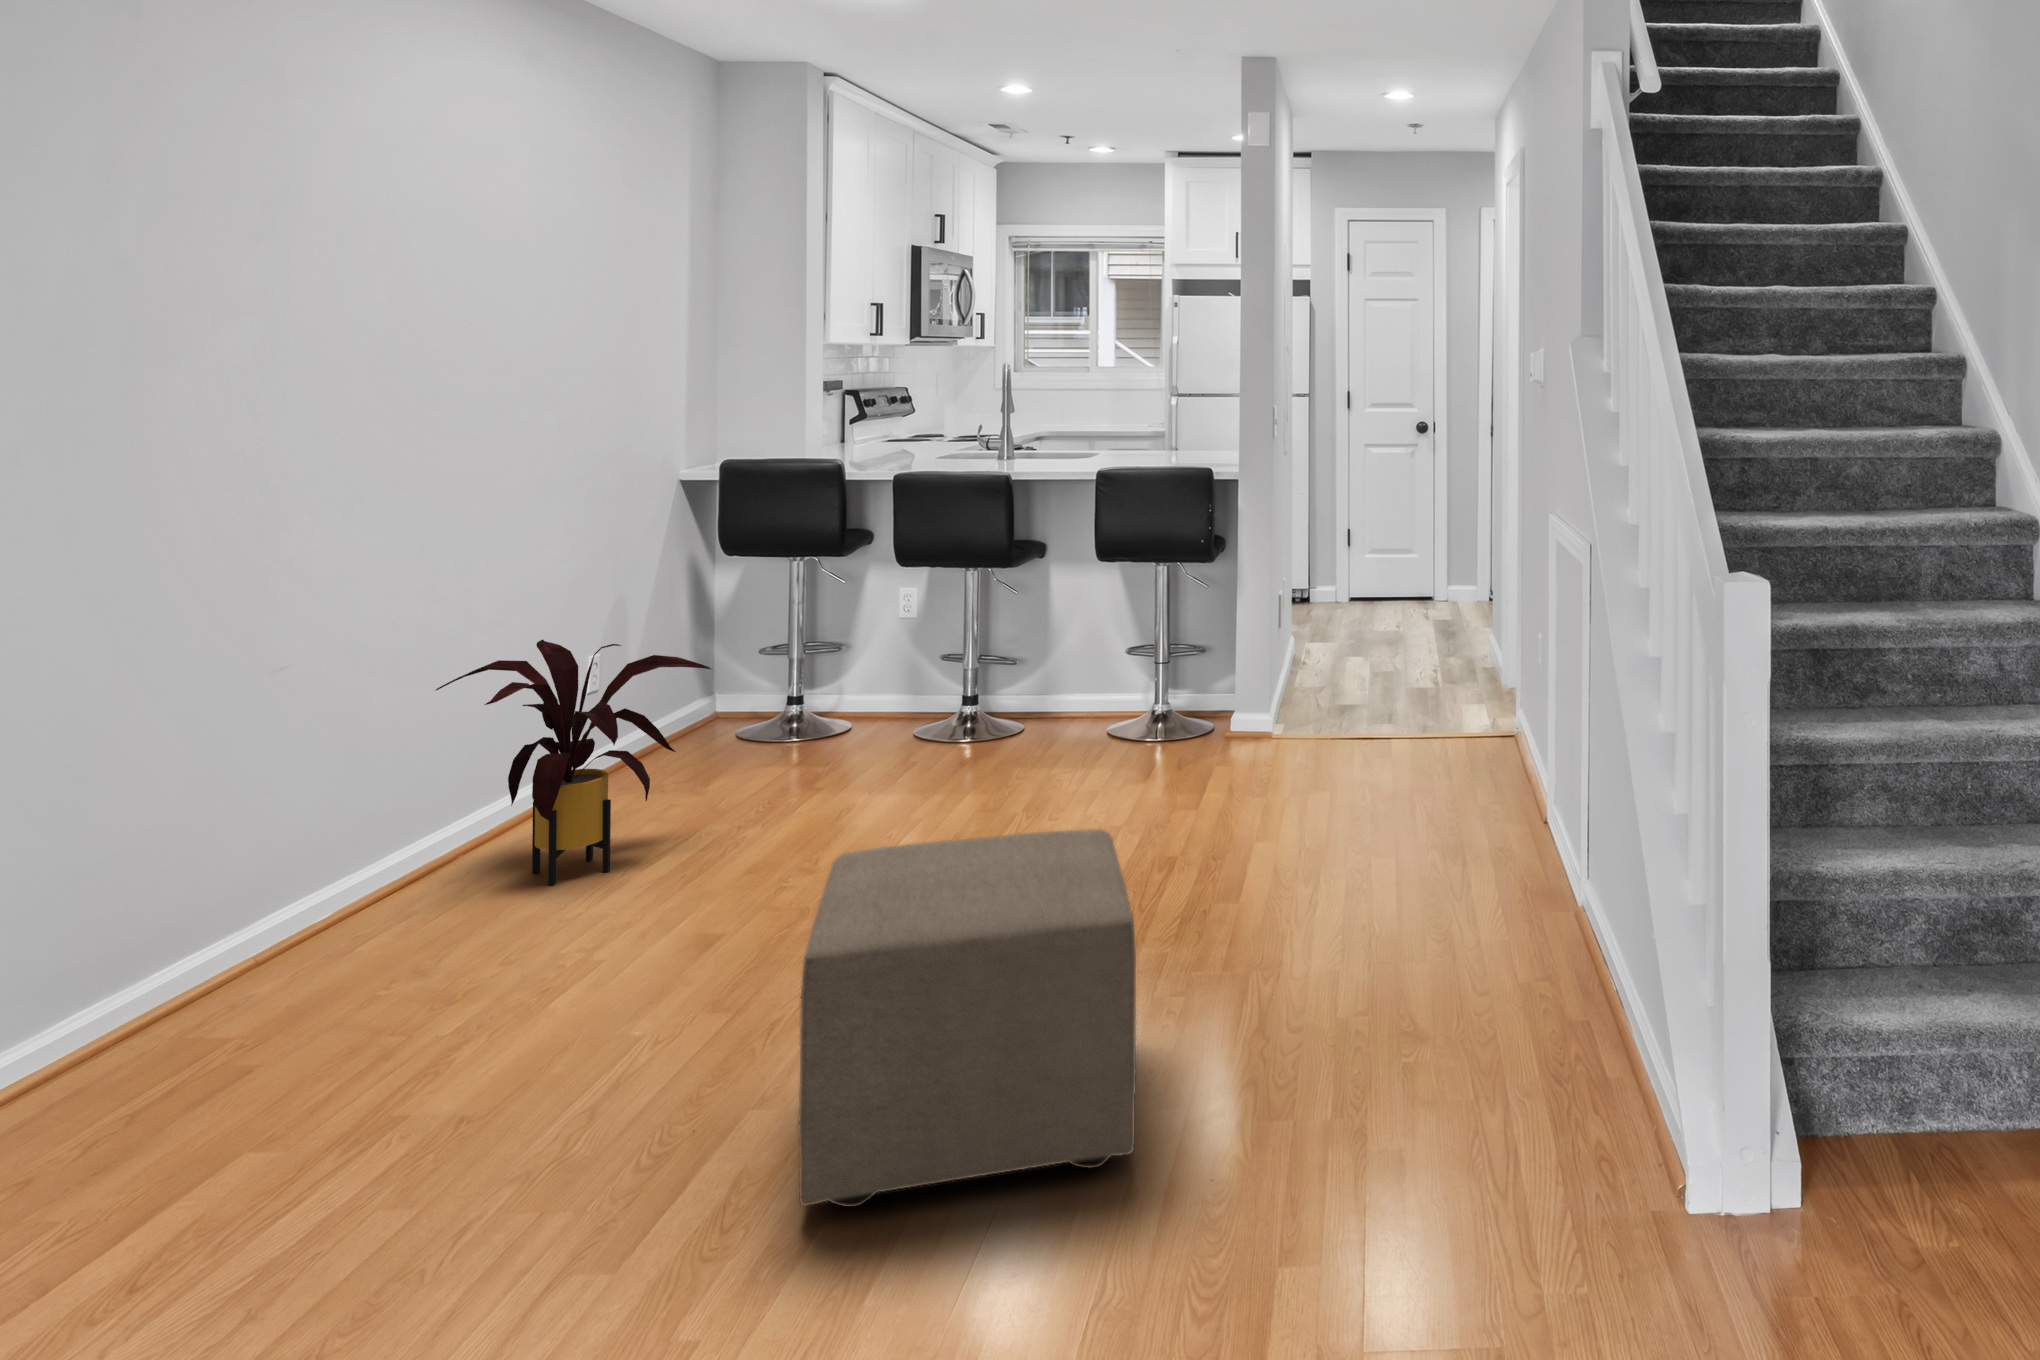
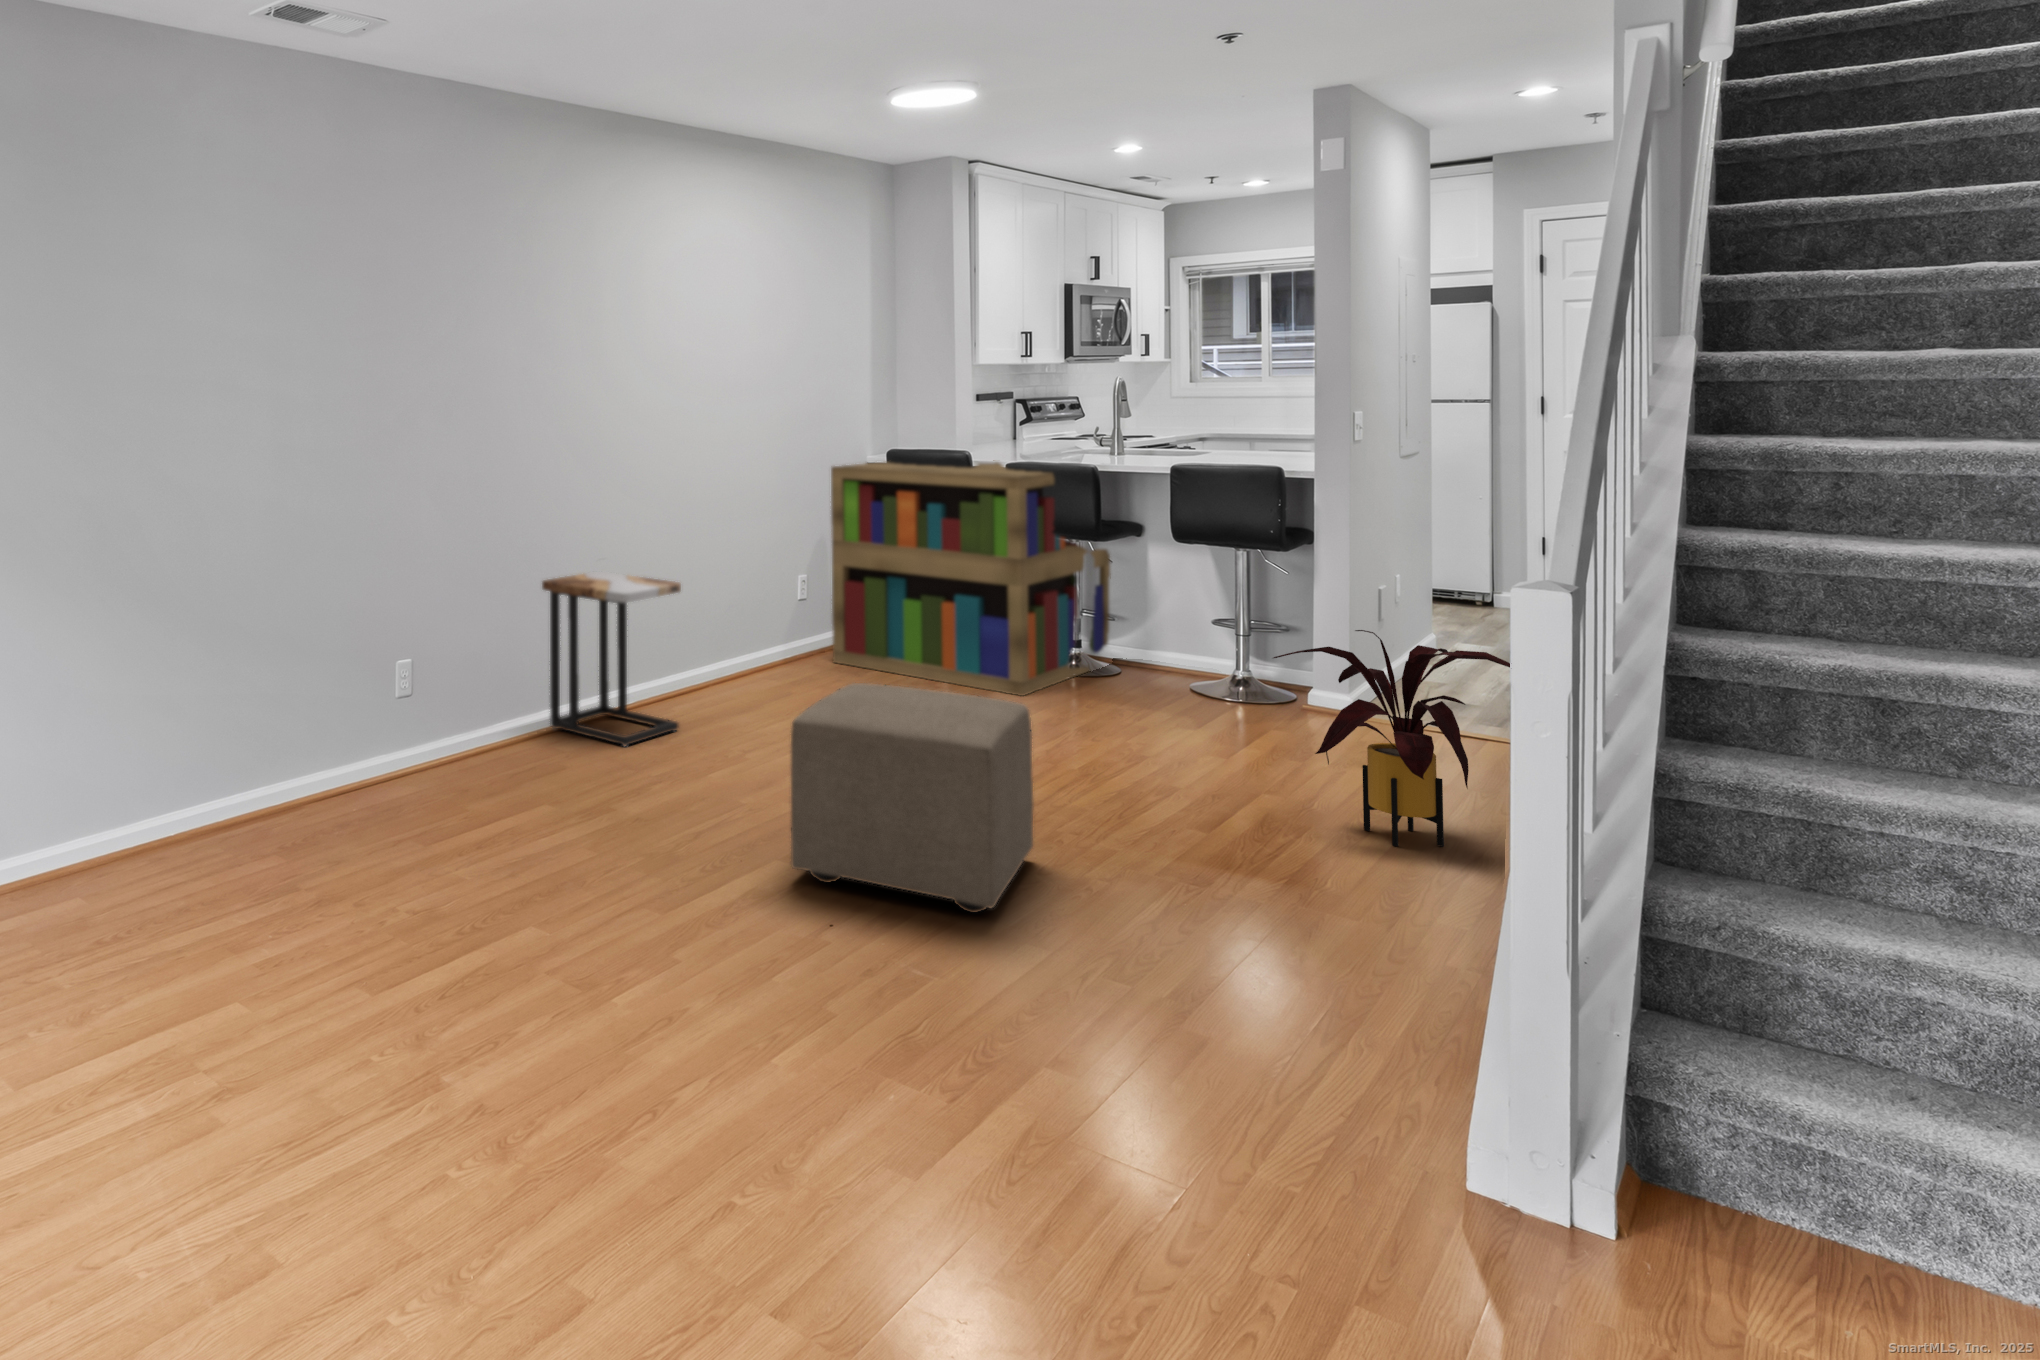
bookshelf: none [634,475,1003,790] -> present [831,461,1111,696]
house plant: present [436,640,711,885] -> present [1274,630,1510,847]
side table: none [104,727,433,1058] -> present [542,572,681,747]

